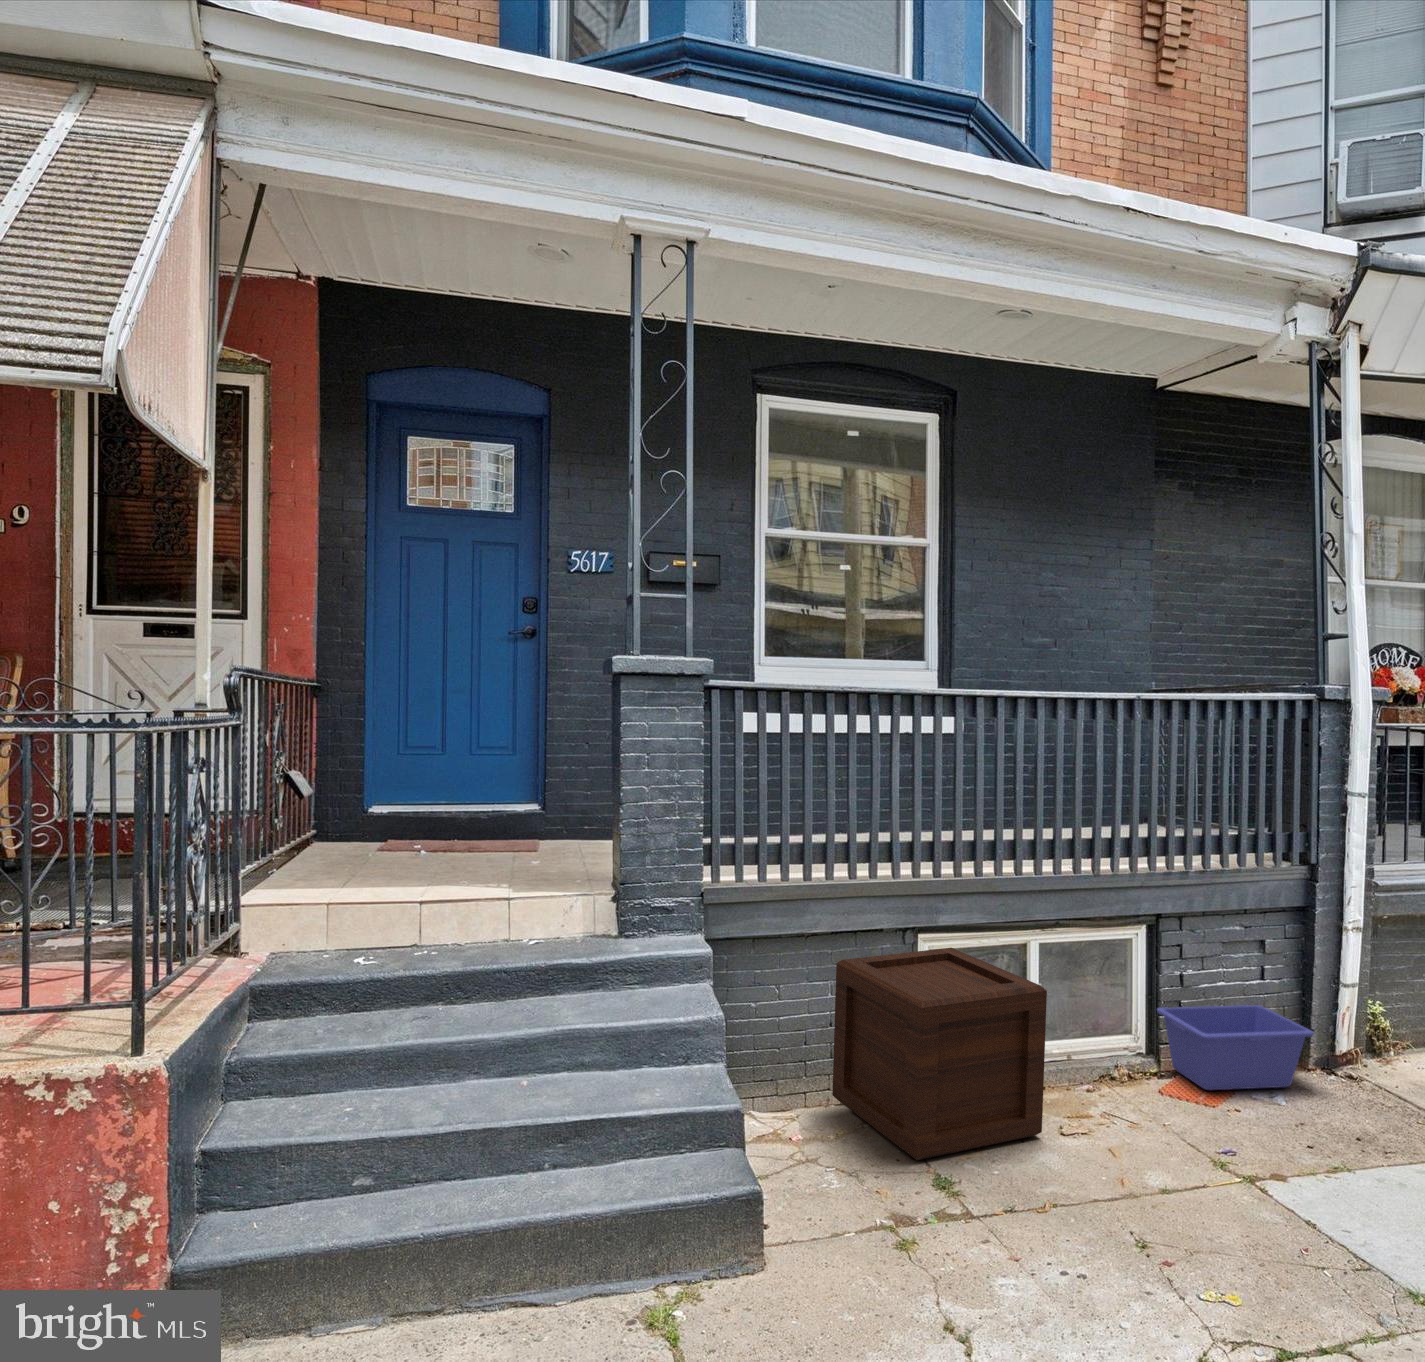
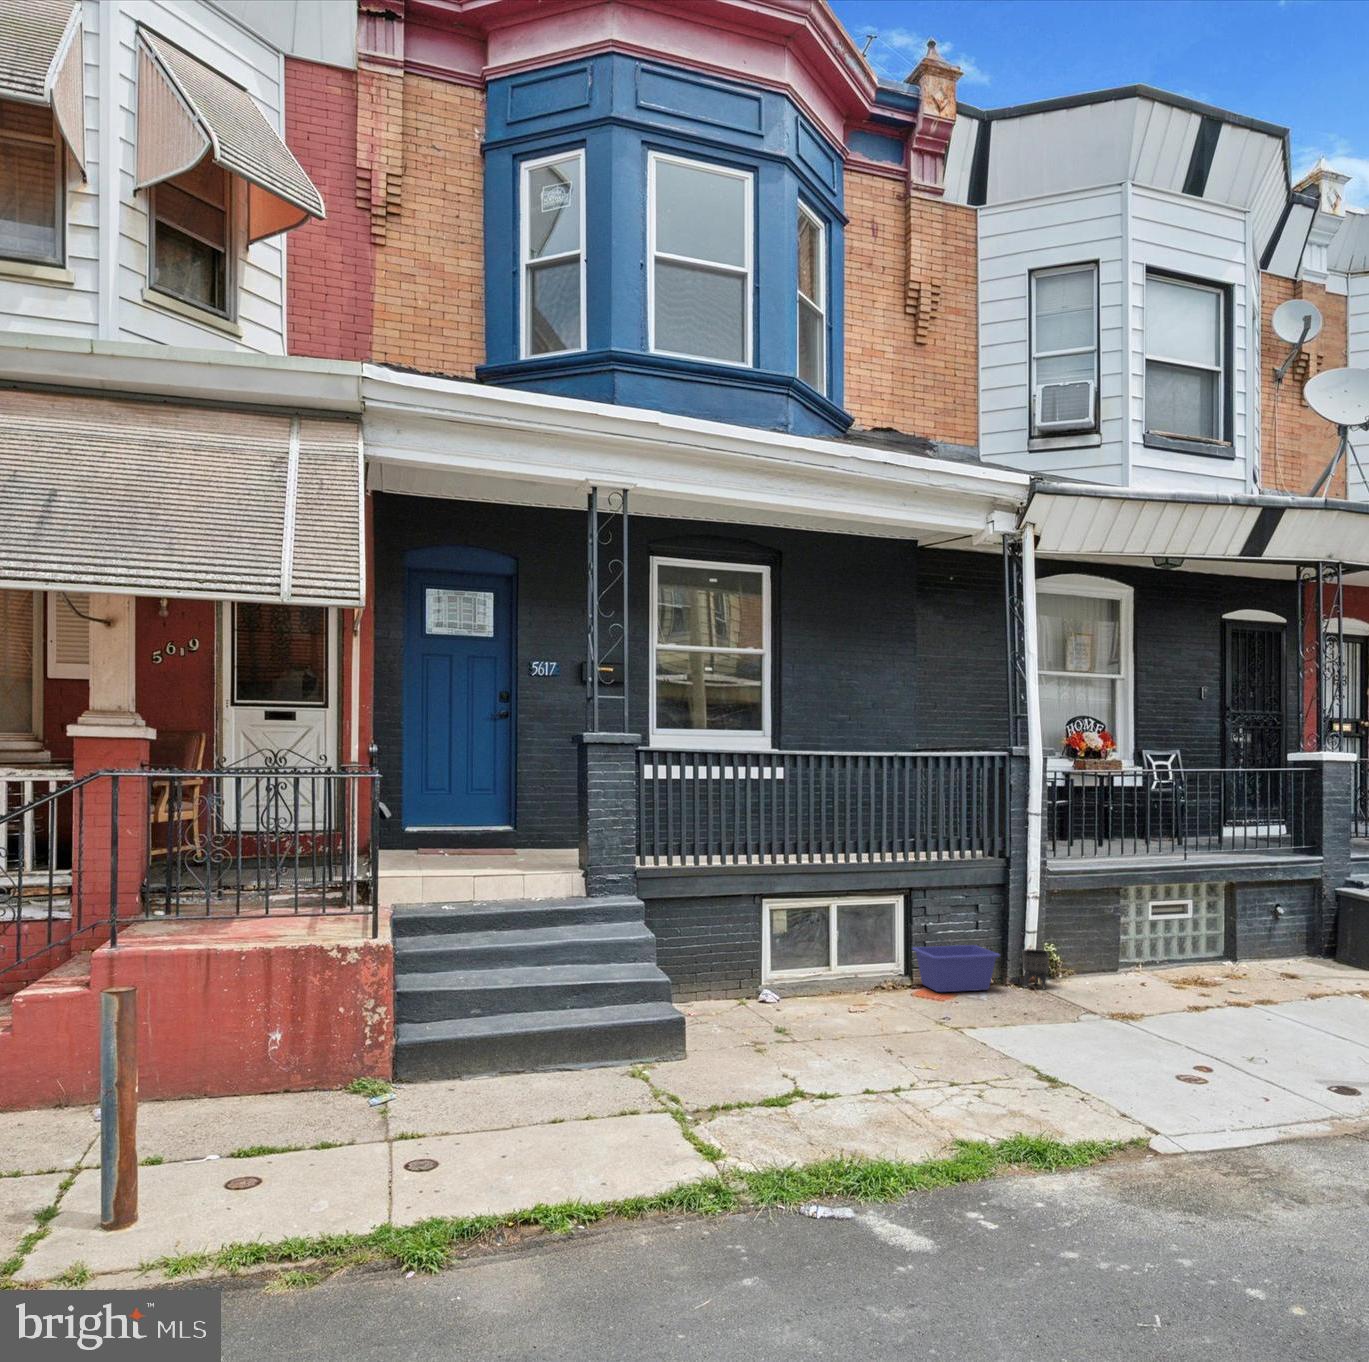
wooden crate: present [832,948,1047,1160] -> none [714,909,837,1021]
planter: none [1343,1017,1393,1088] -> present [1022,949,1049,989]

